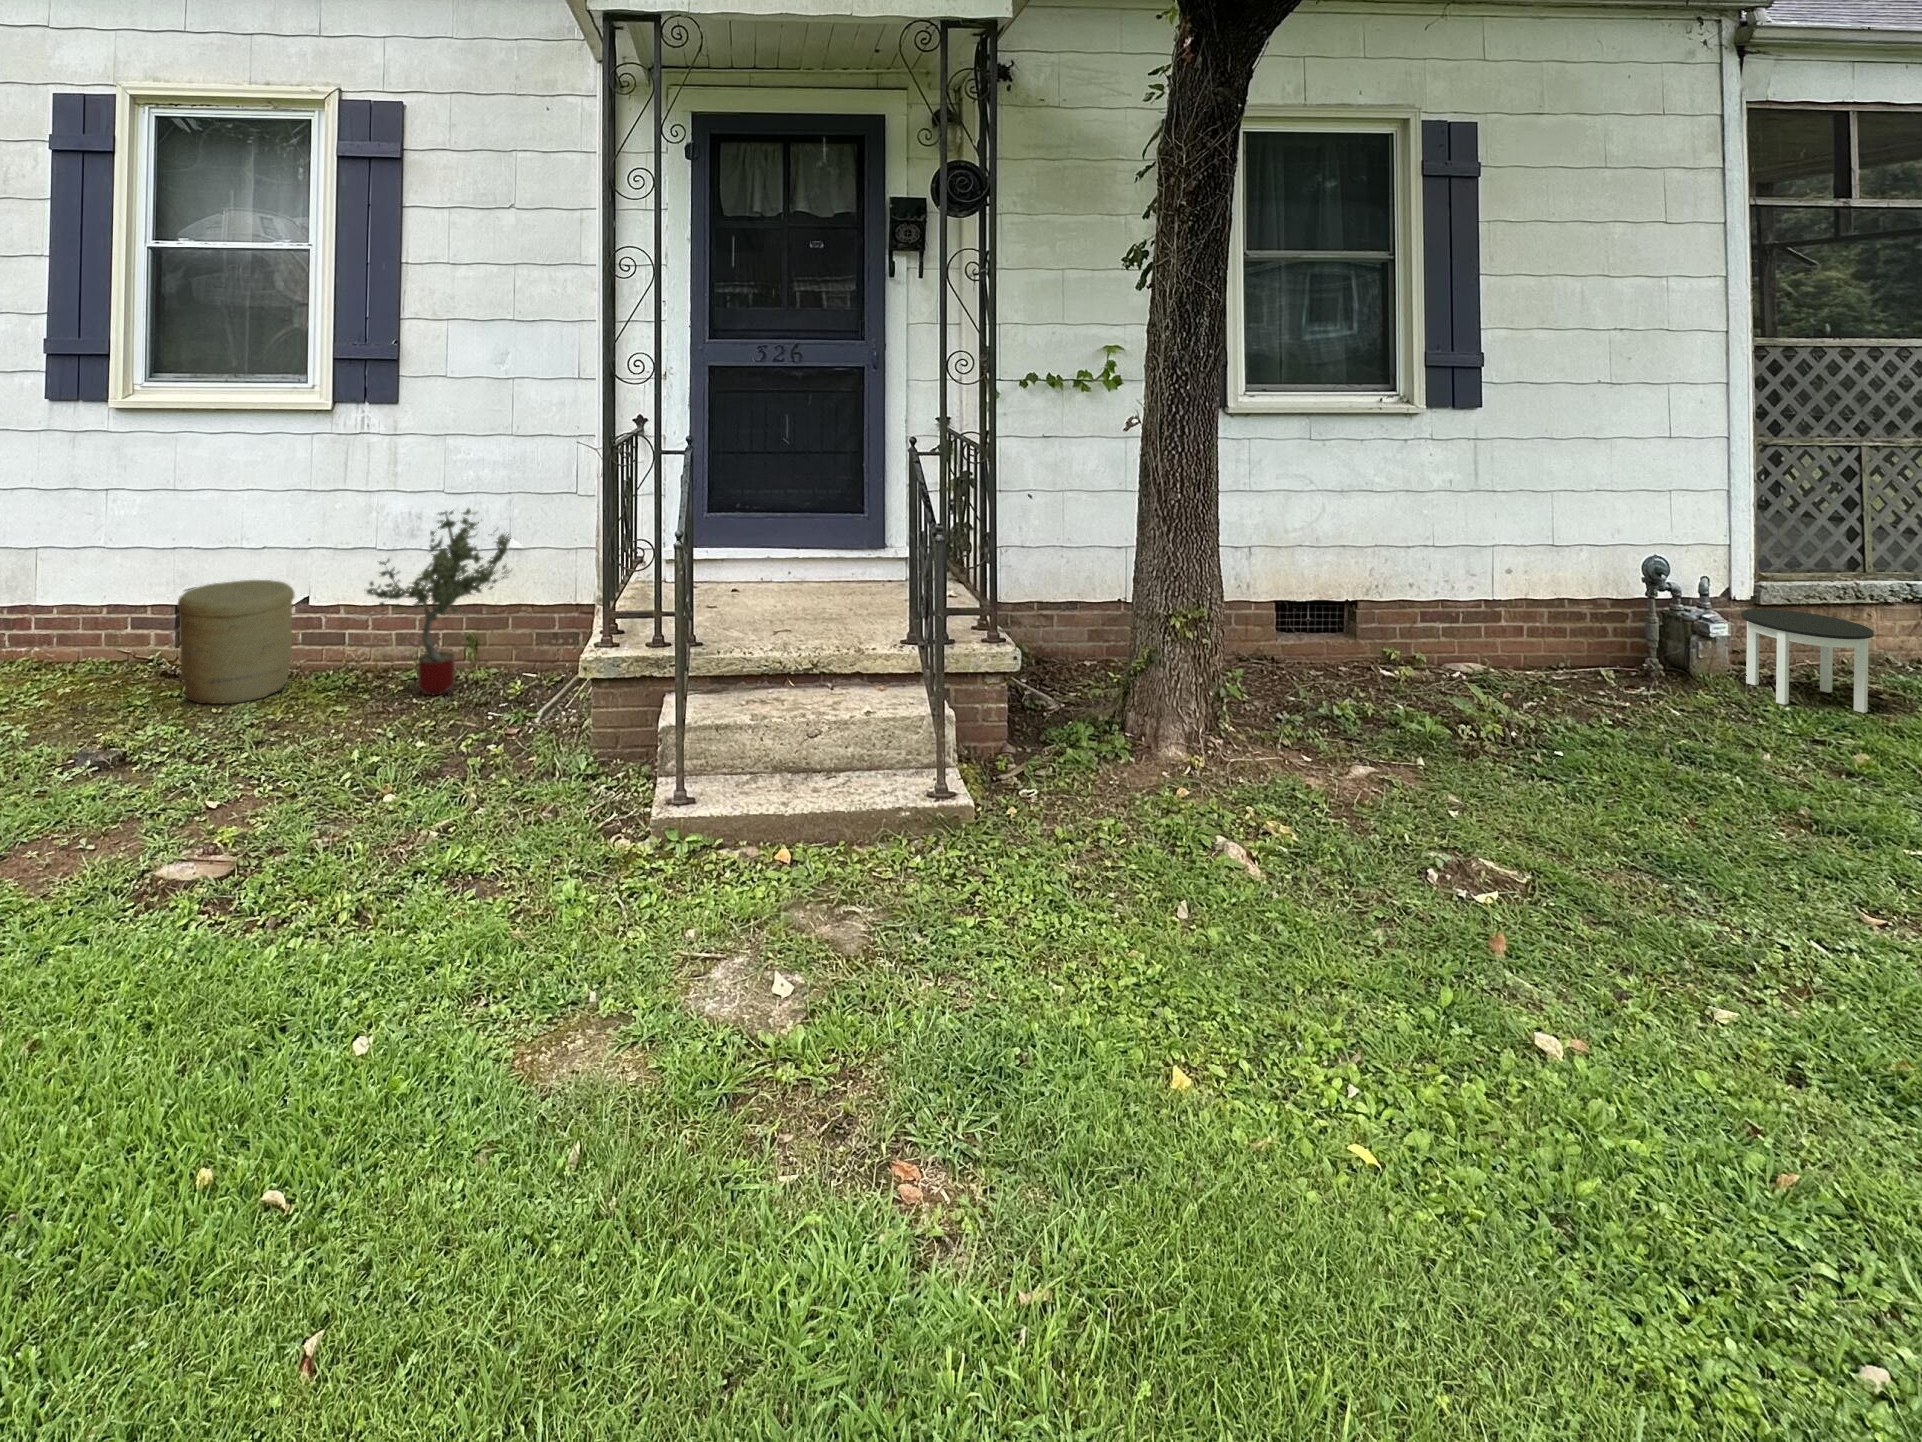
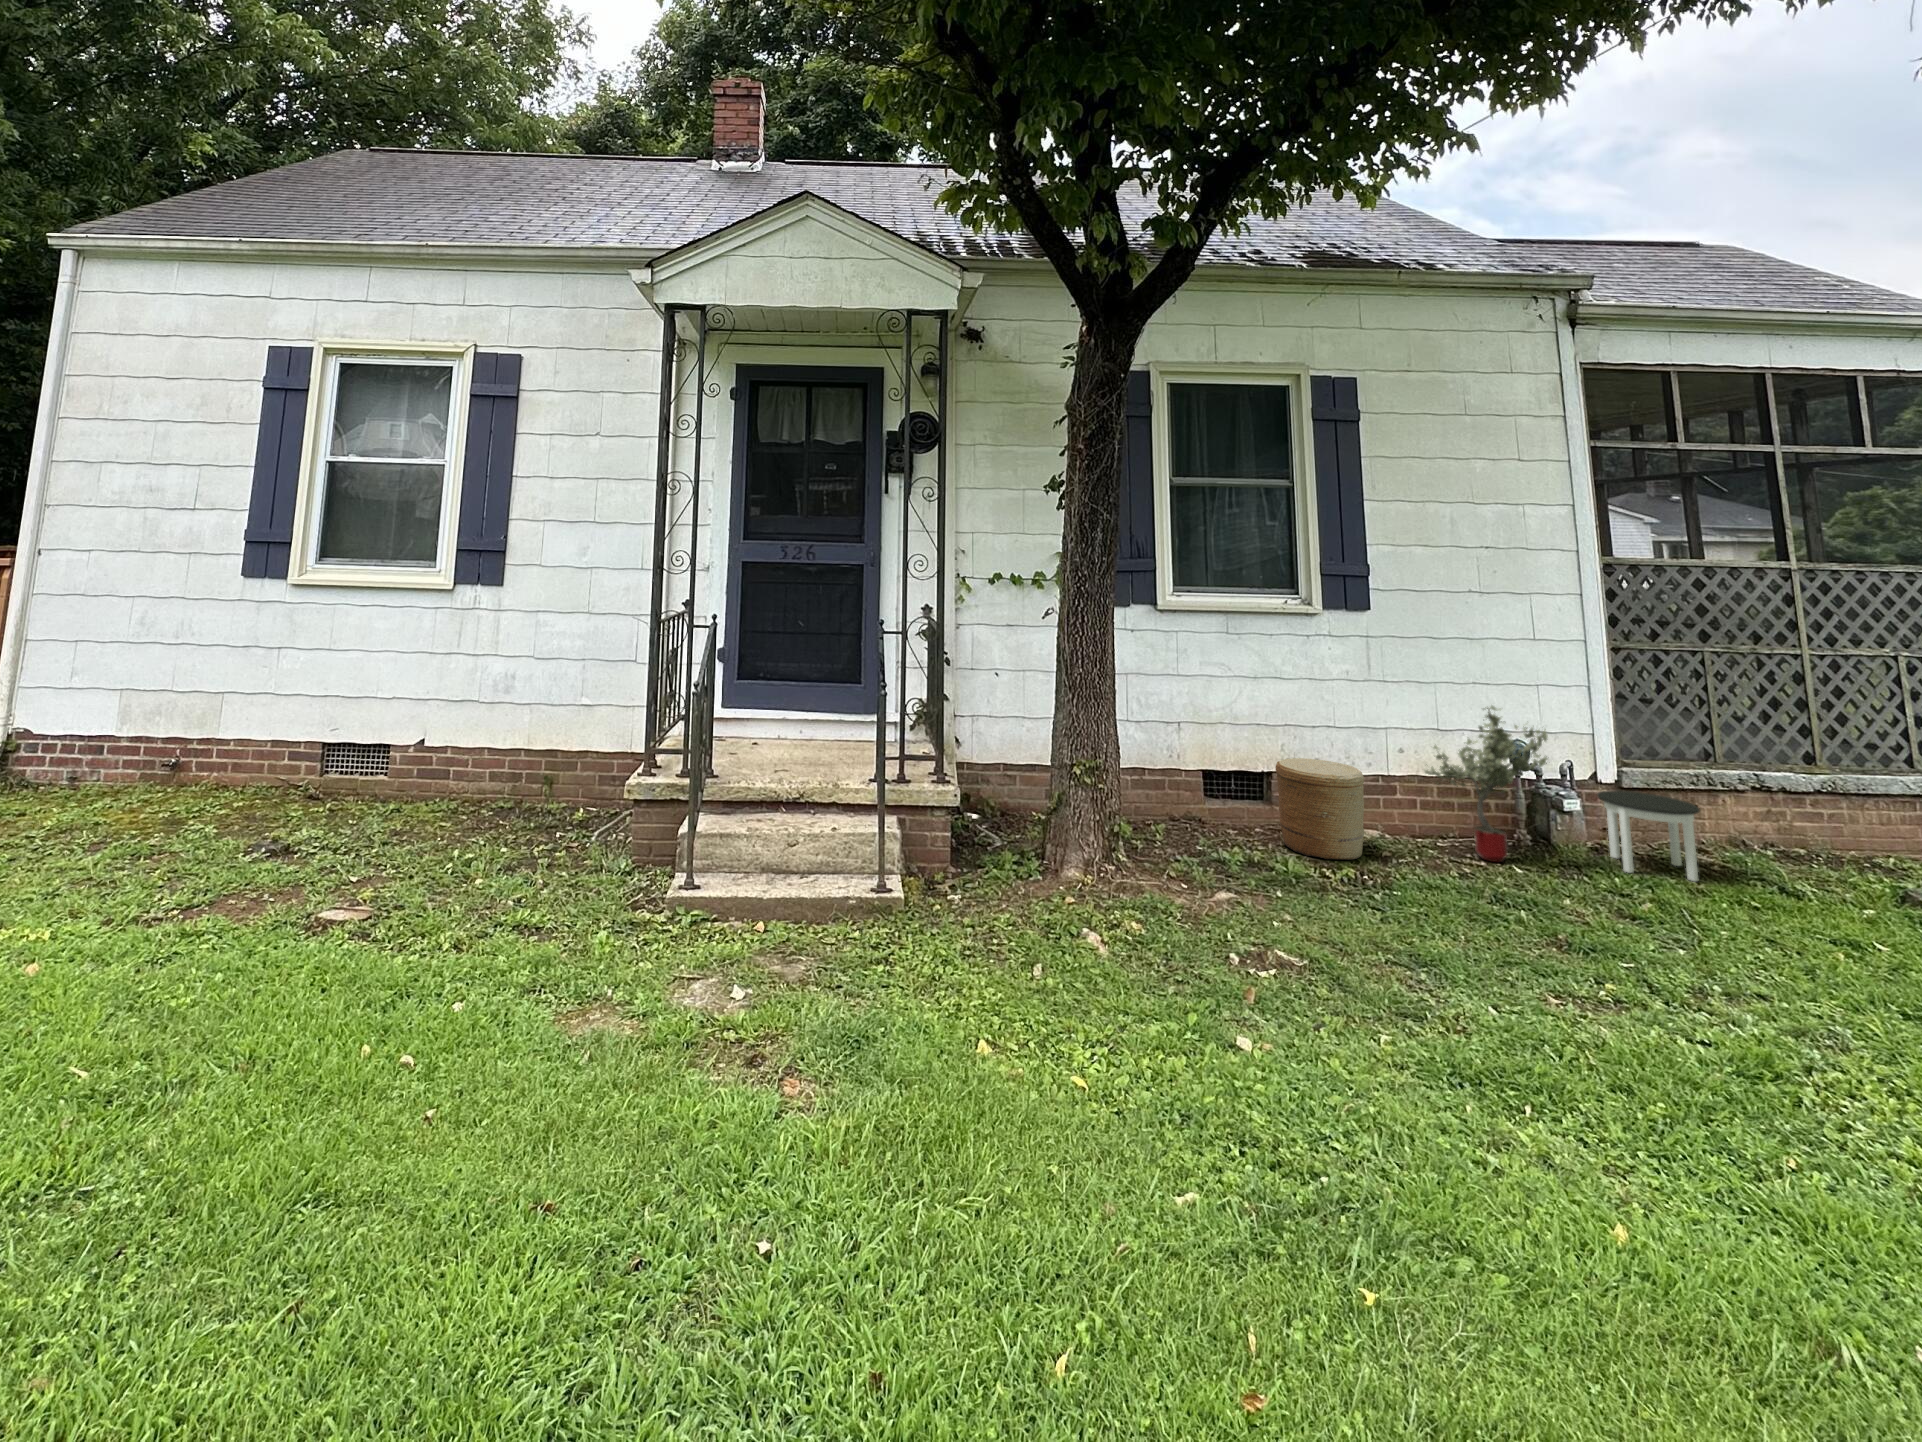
potted tree: present [366,508,511,695] -> present [1425,706,1548,862]
woven basket: present [177,580,295,704] -> present [1276,758,1364,860]

